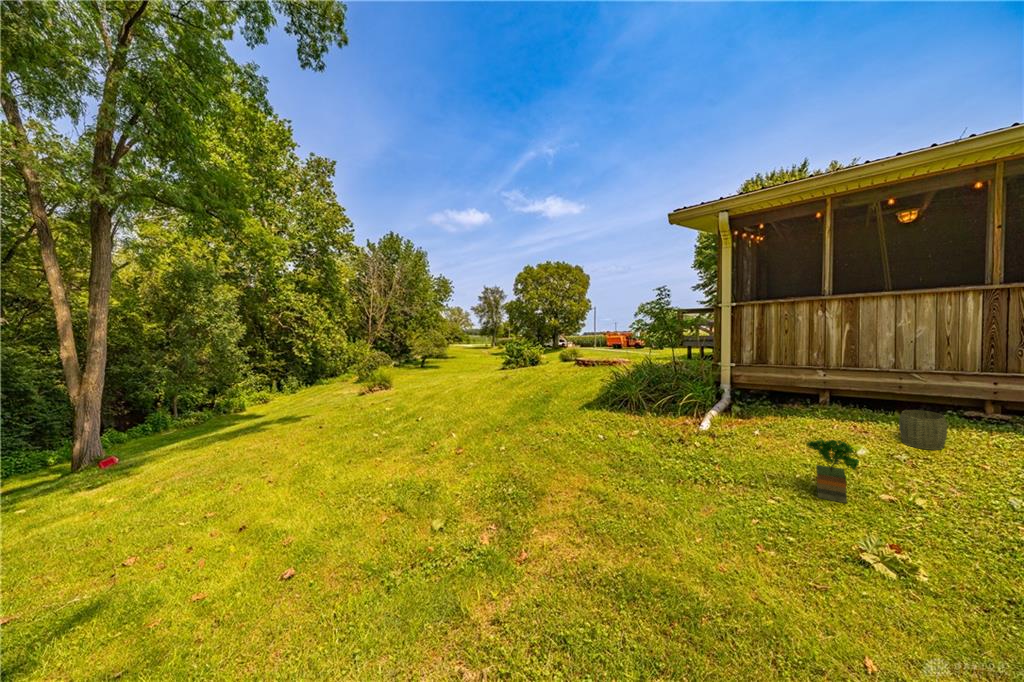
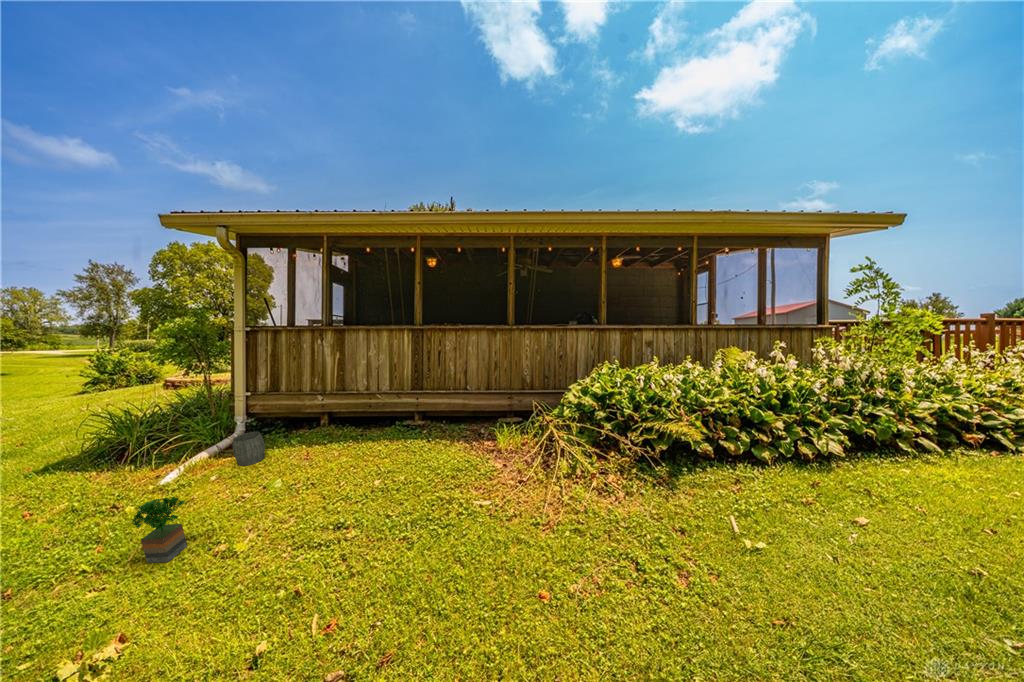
woven basket: present [899,410,947,450] -> present [232,432,265,466]

